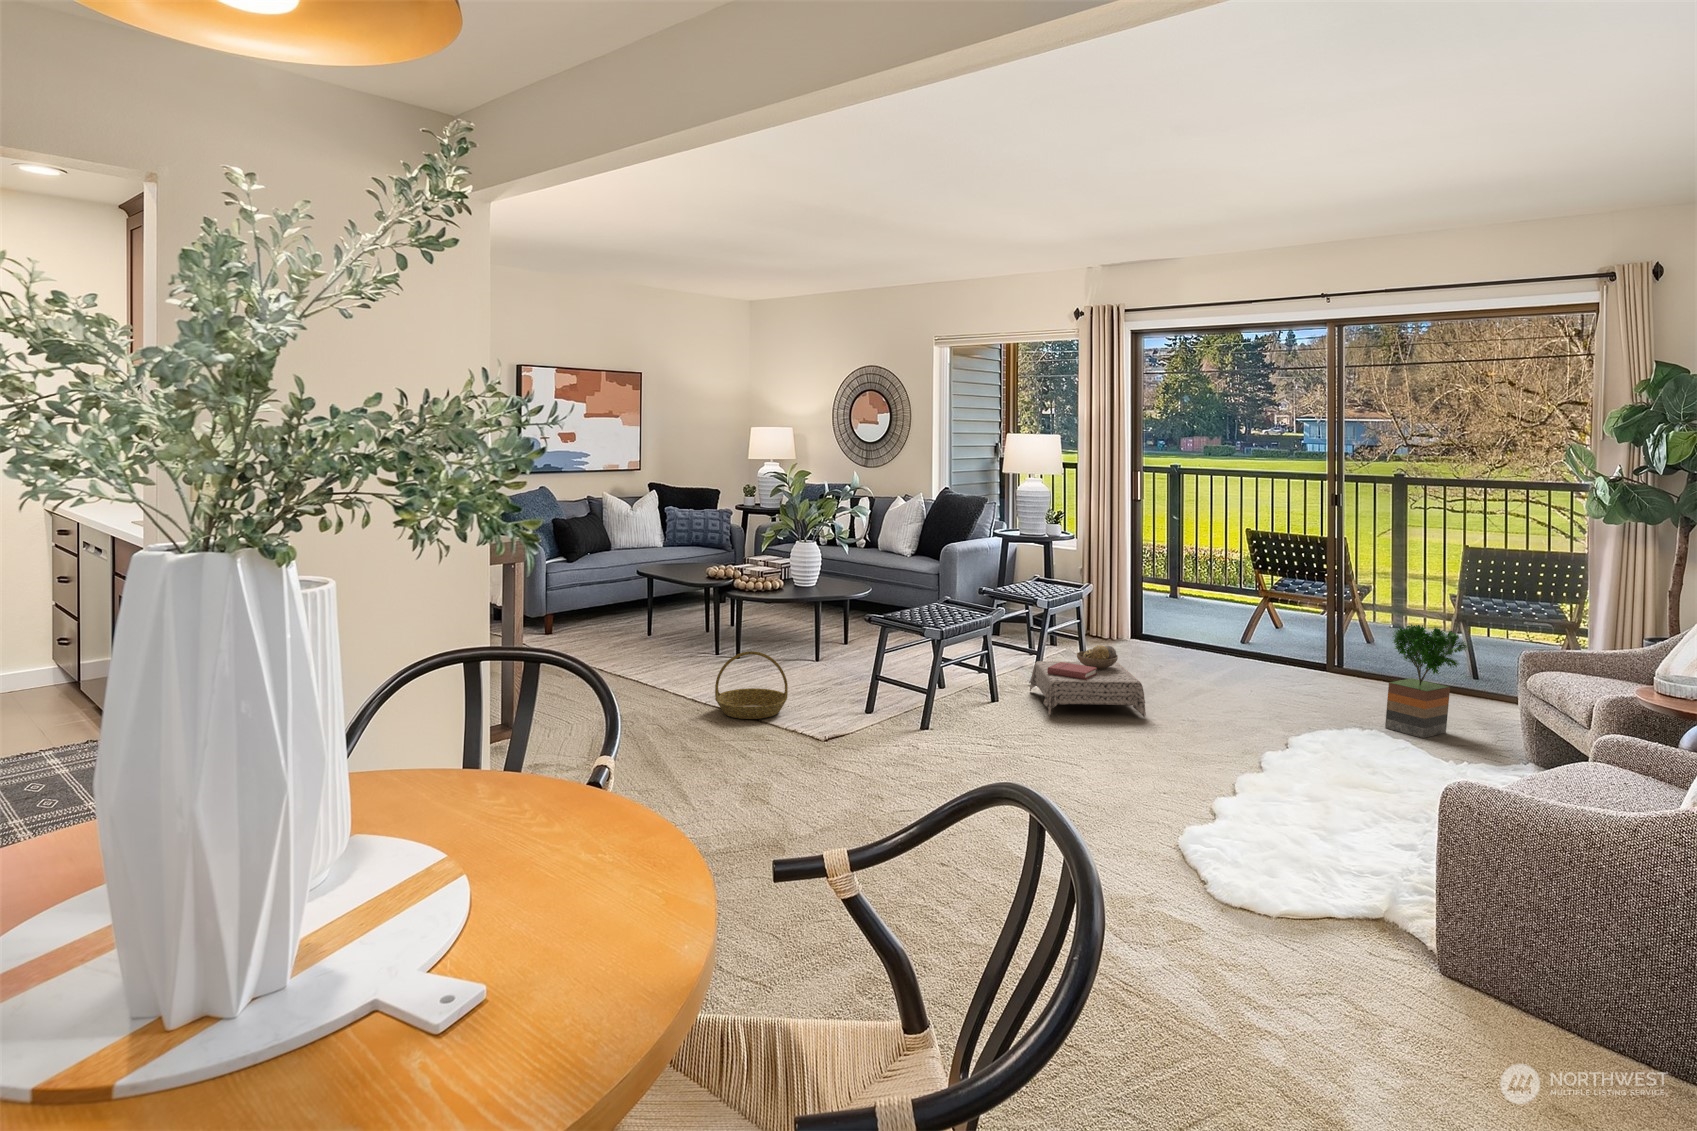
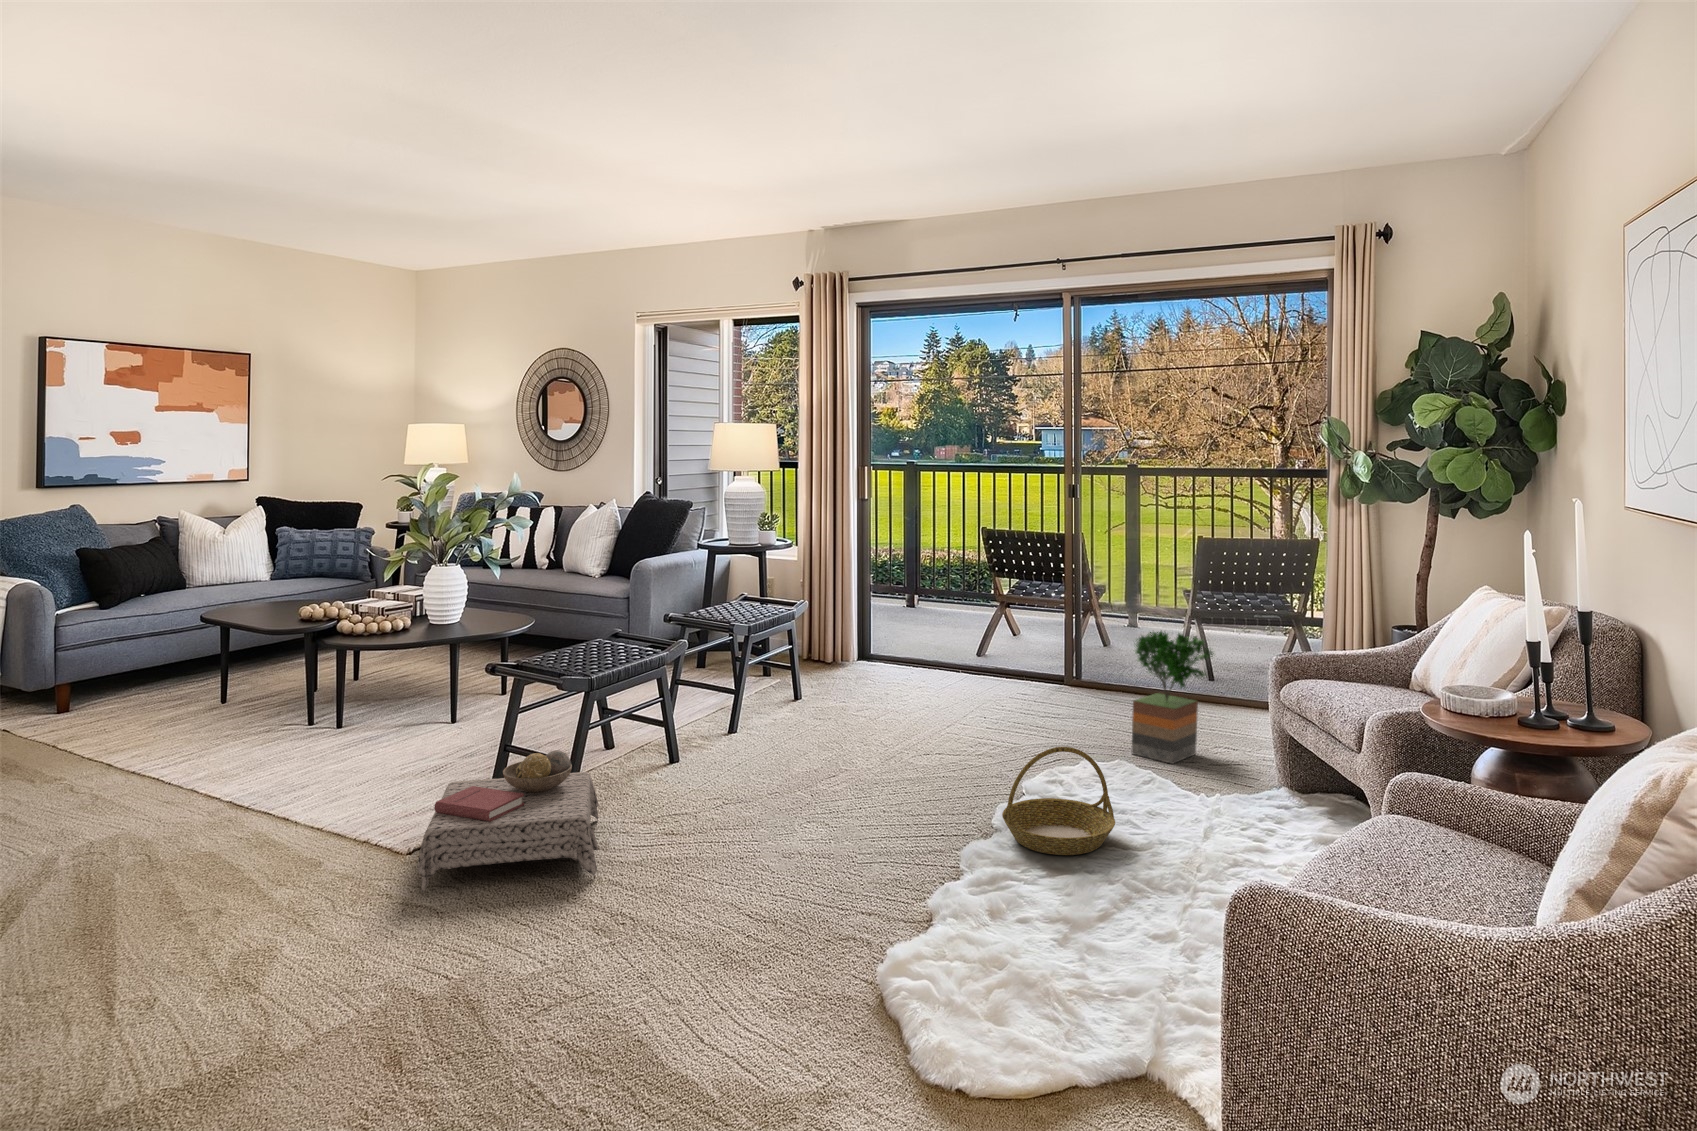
ottoman: present [1030,645,1146,717] -> present [417,750,599,892]
basket: present [715,651,788,719] -> present [1002,747,1115,855]

